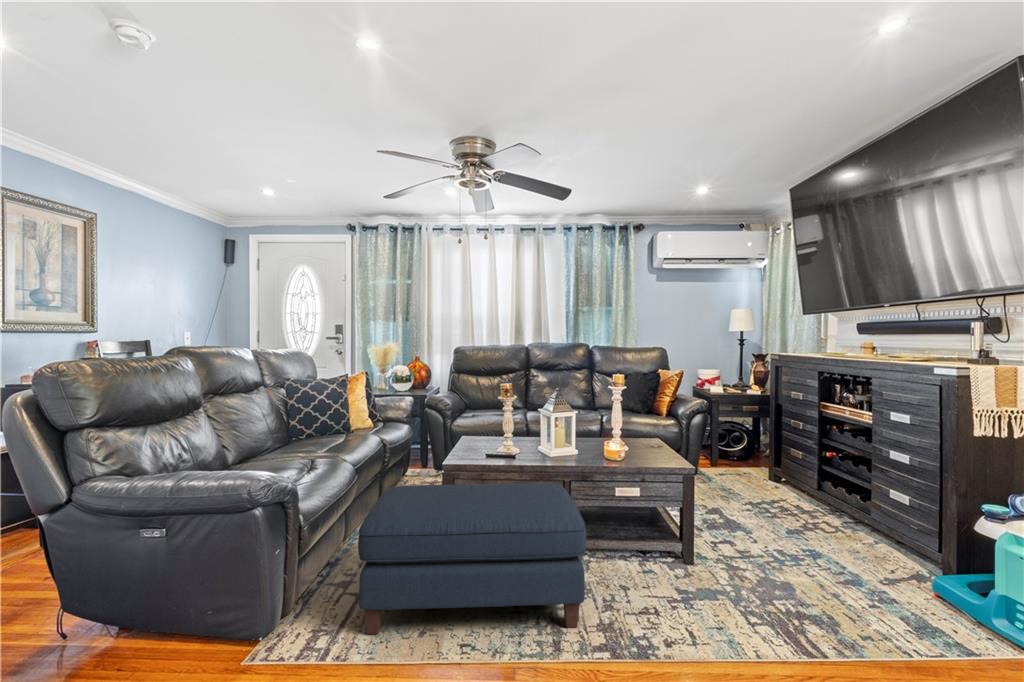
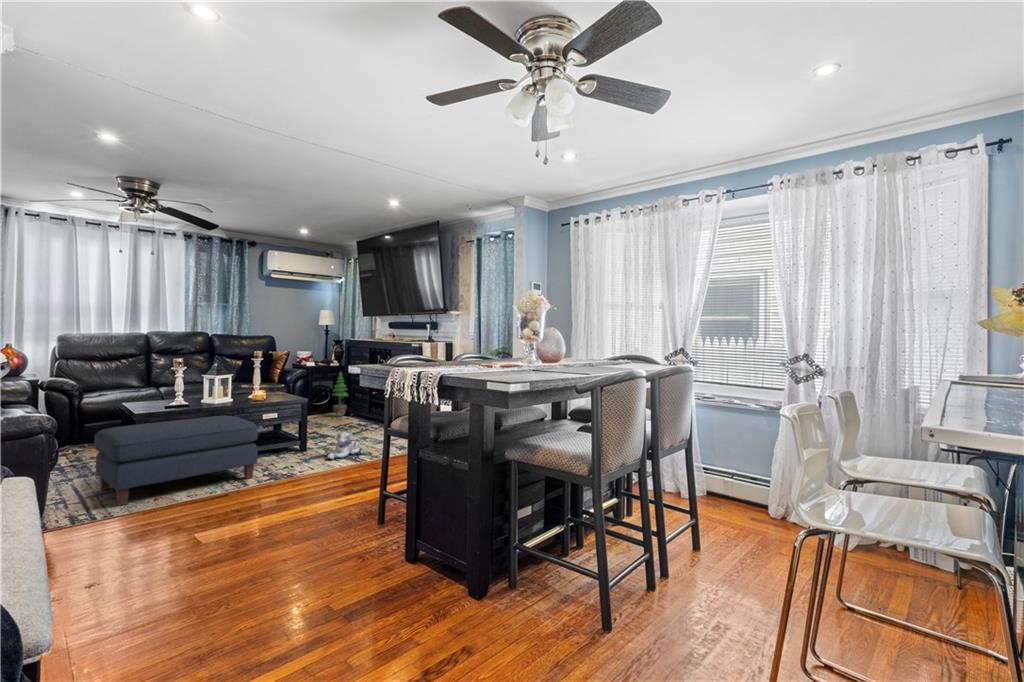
potted tree: none [748,404,778,480] -> present [332,372,348,417]
plush toy: none [730,552,818,618] -> present [327,431,364,459]

